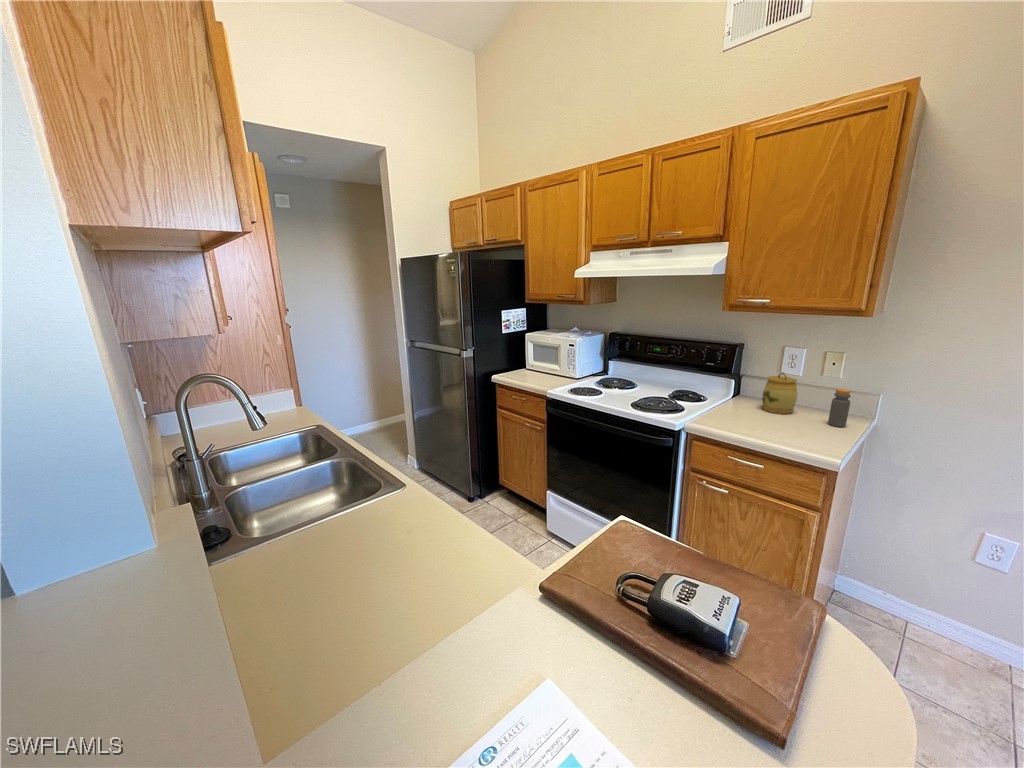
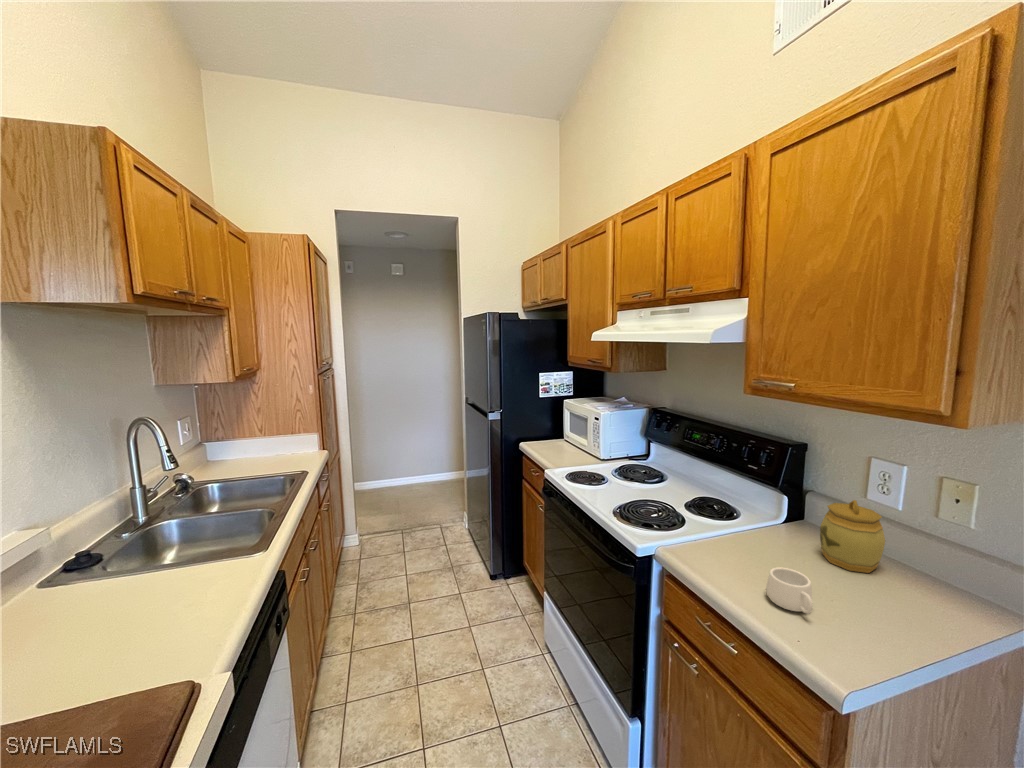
bottle: present [828,388,851,427] -> none [923,549,965,625]
mug: none [763,415,798,436] -> present [766,567,813,614]

